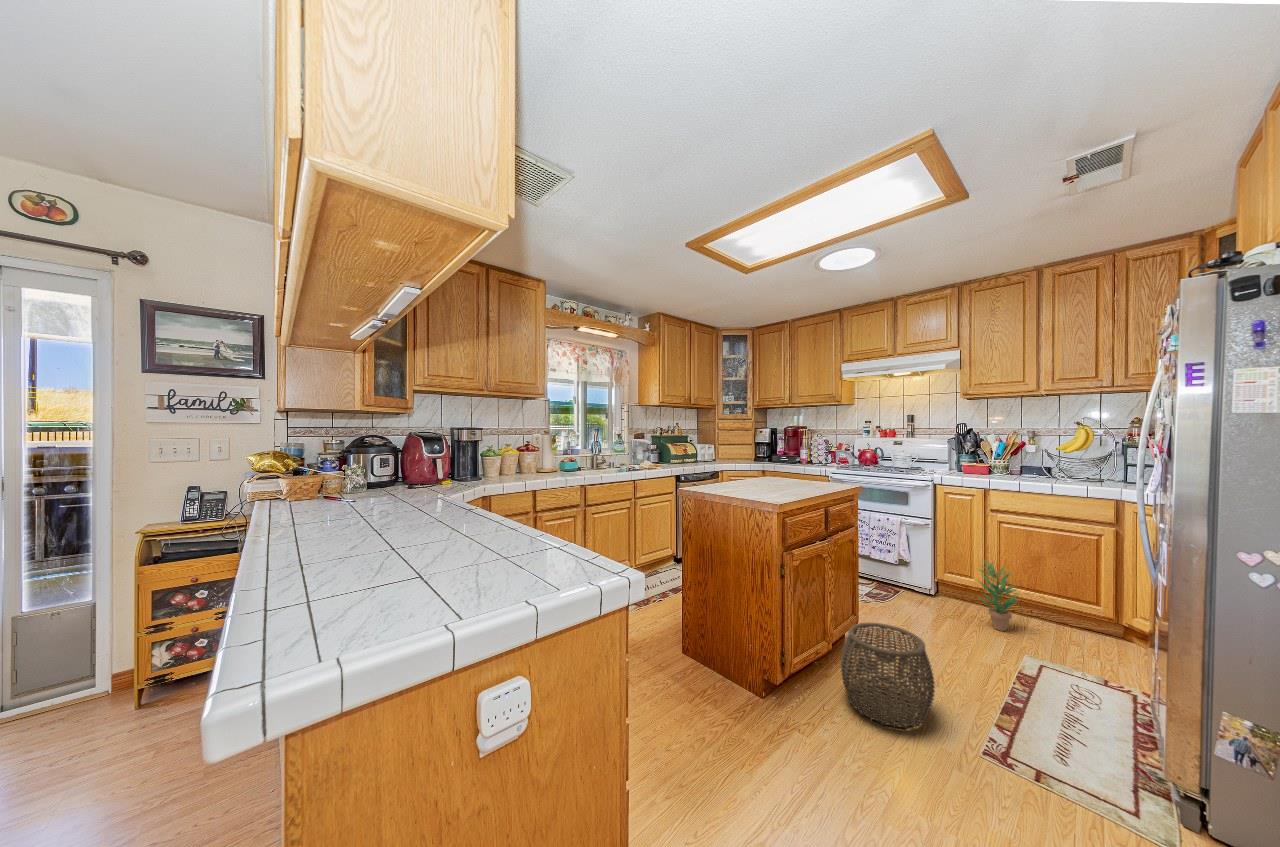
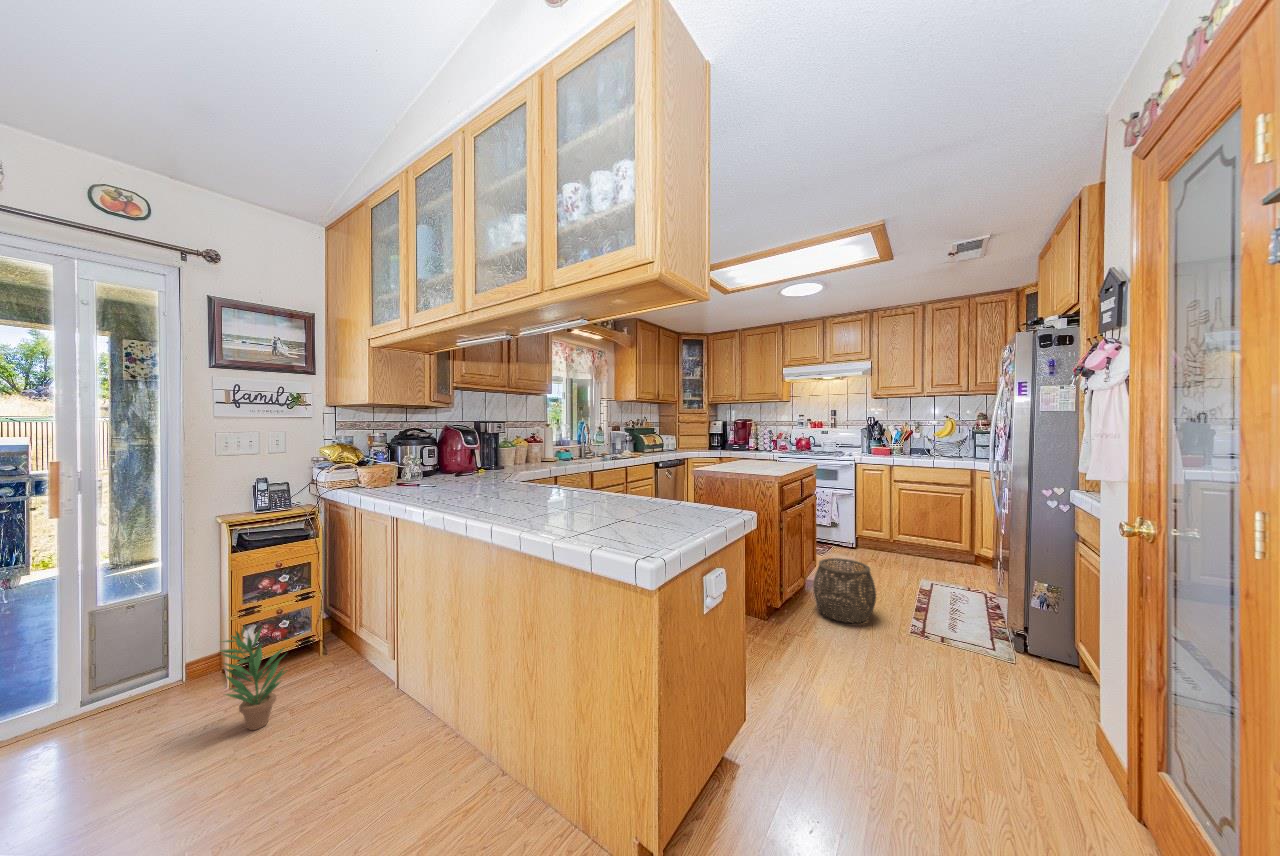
potted plant: present [979,561,1018,631] -> present [221,627,287,730]

